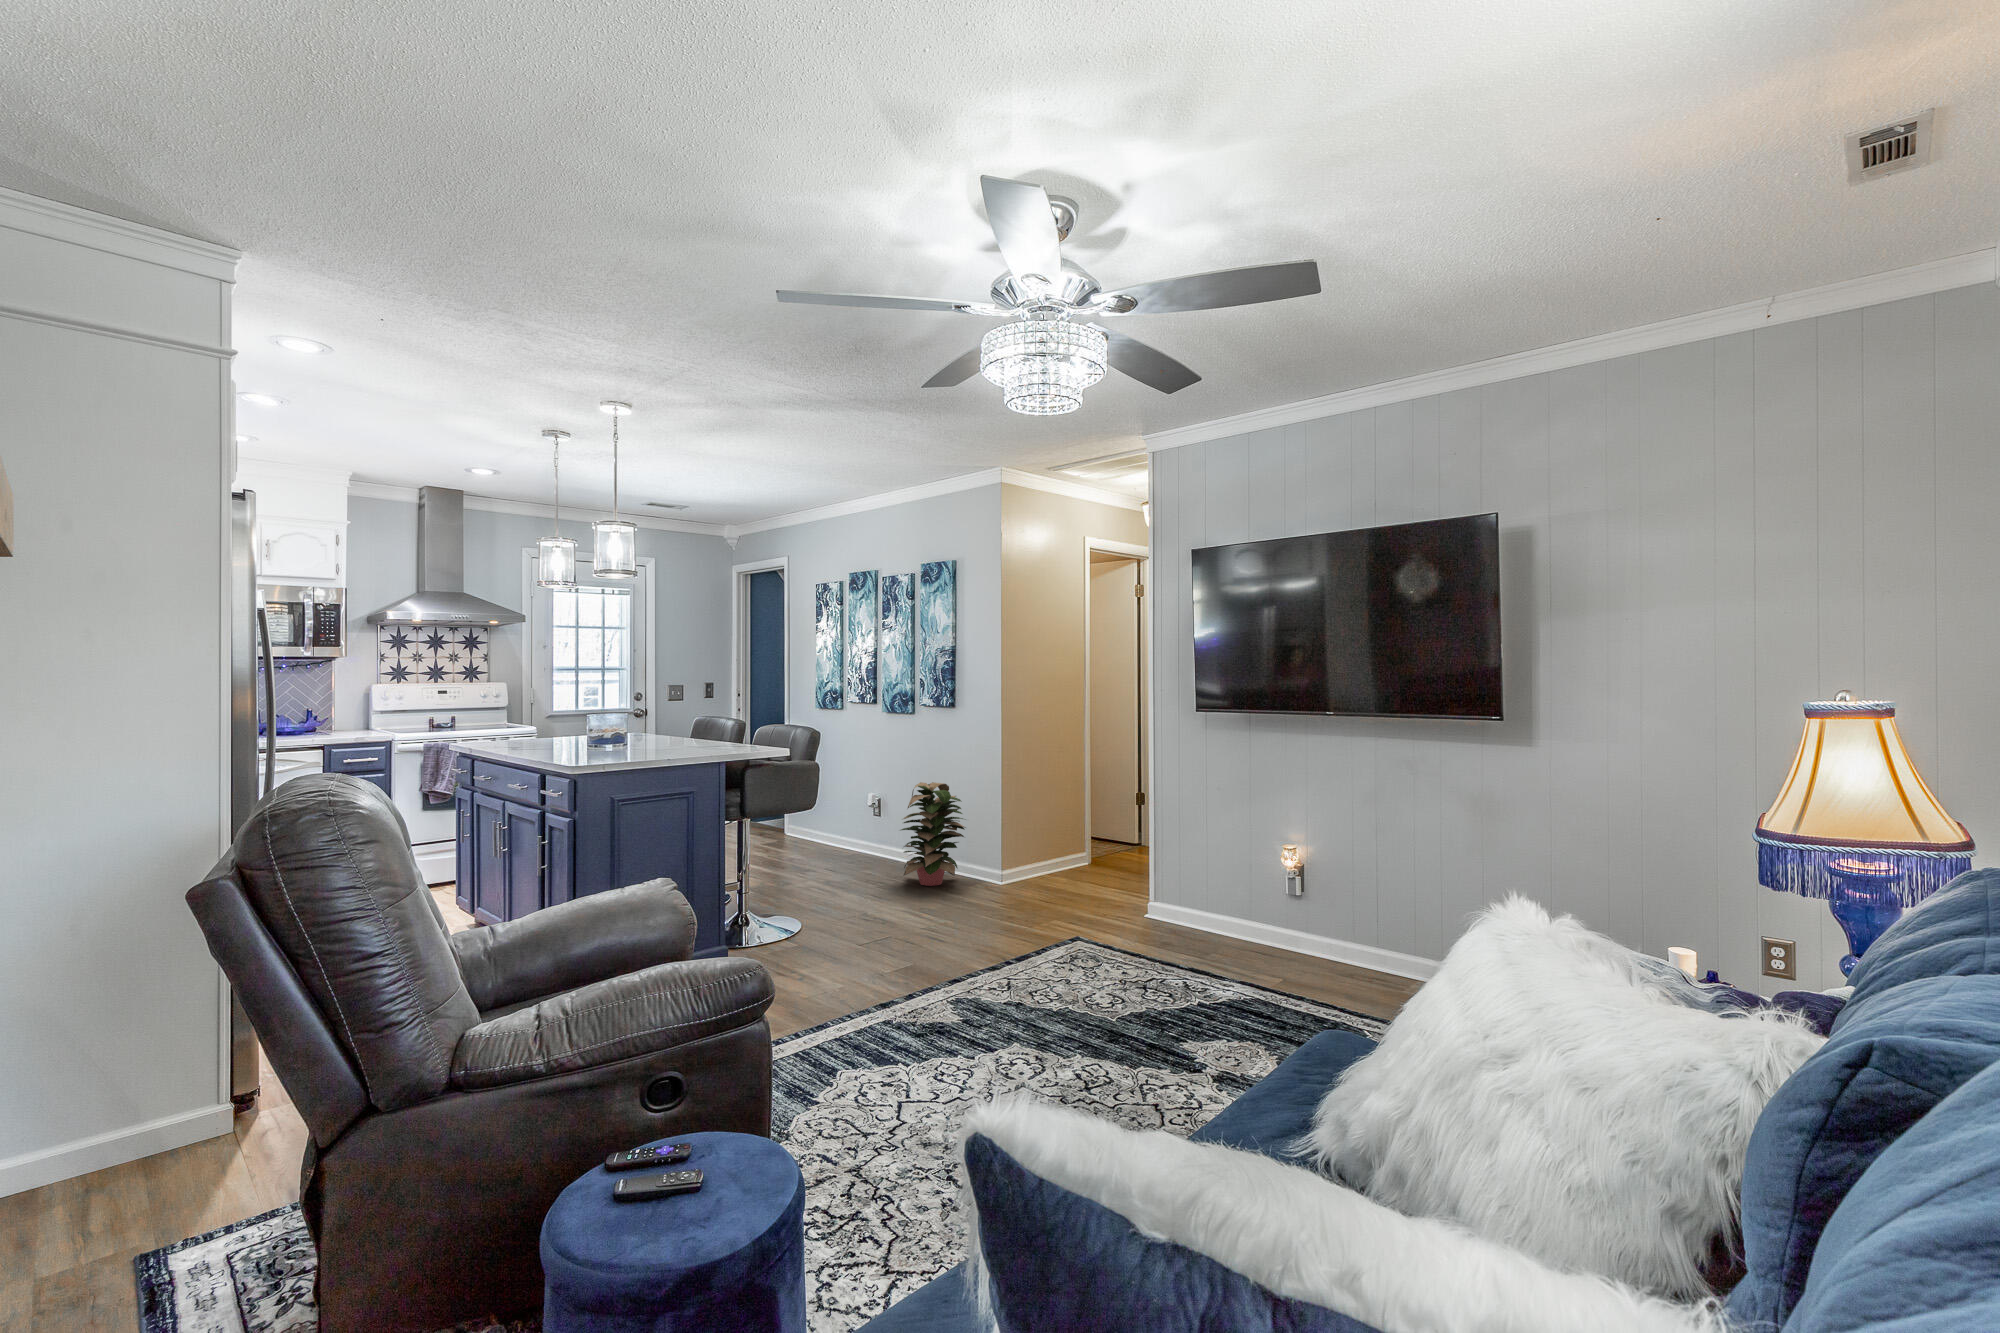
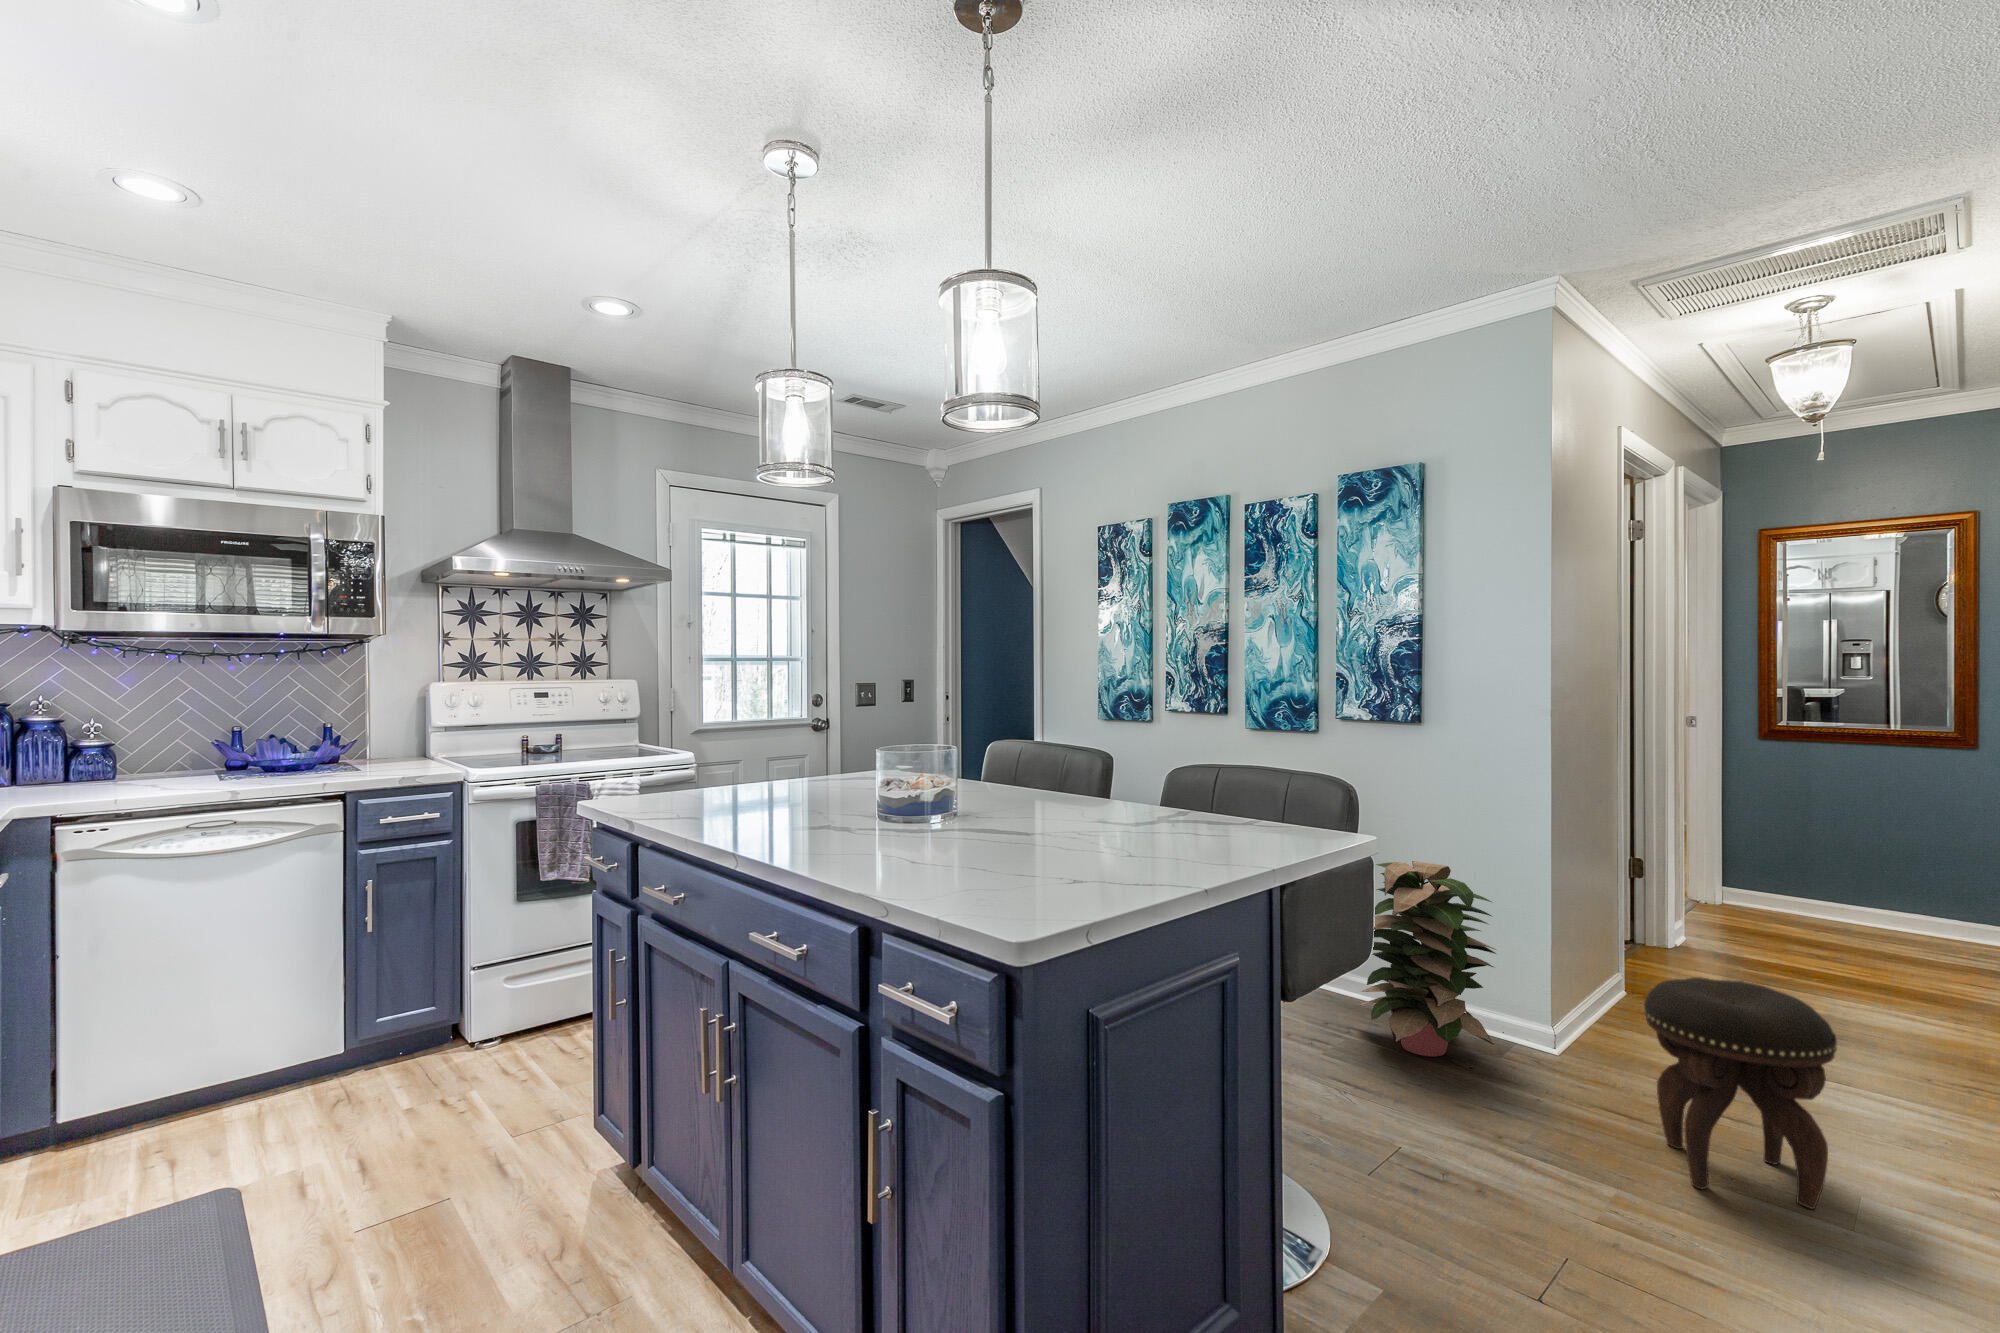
footstool: none [973,826,1044,921] -> present [1644,977,1837,1209]

